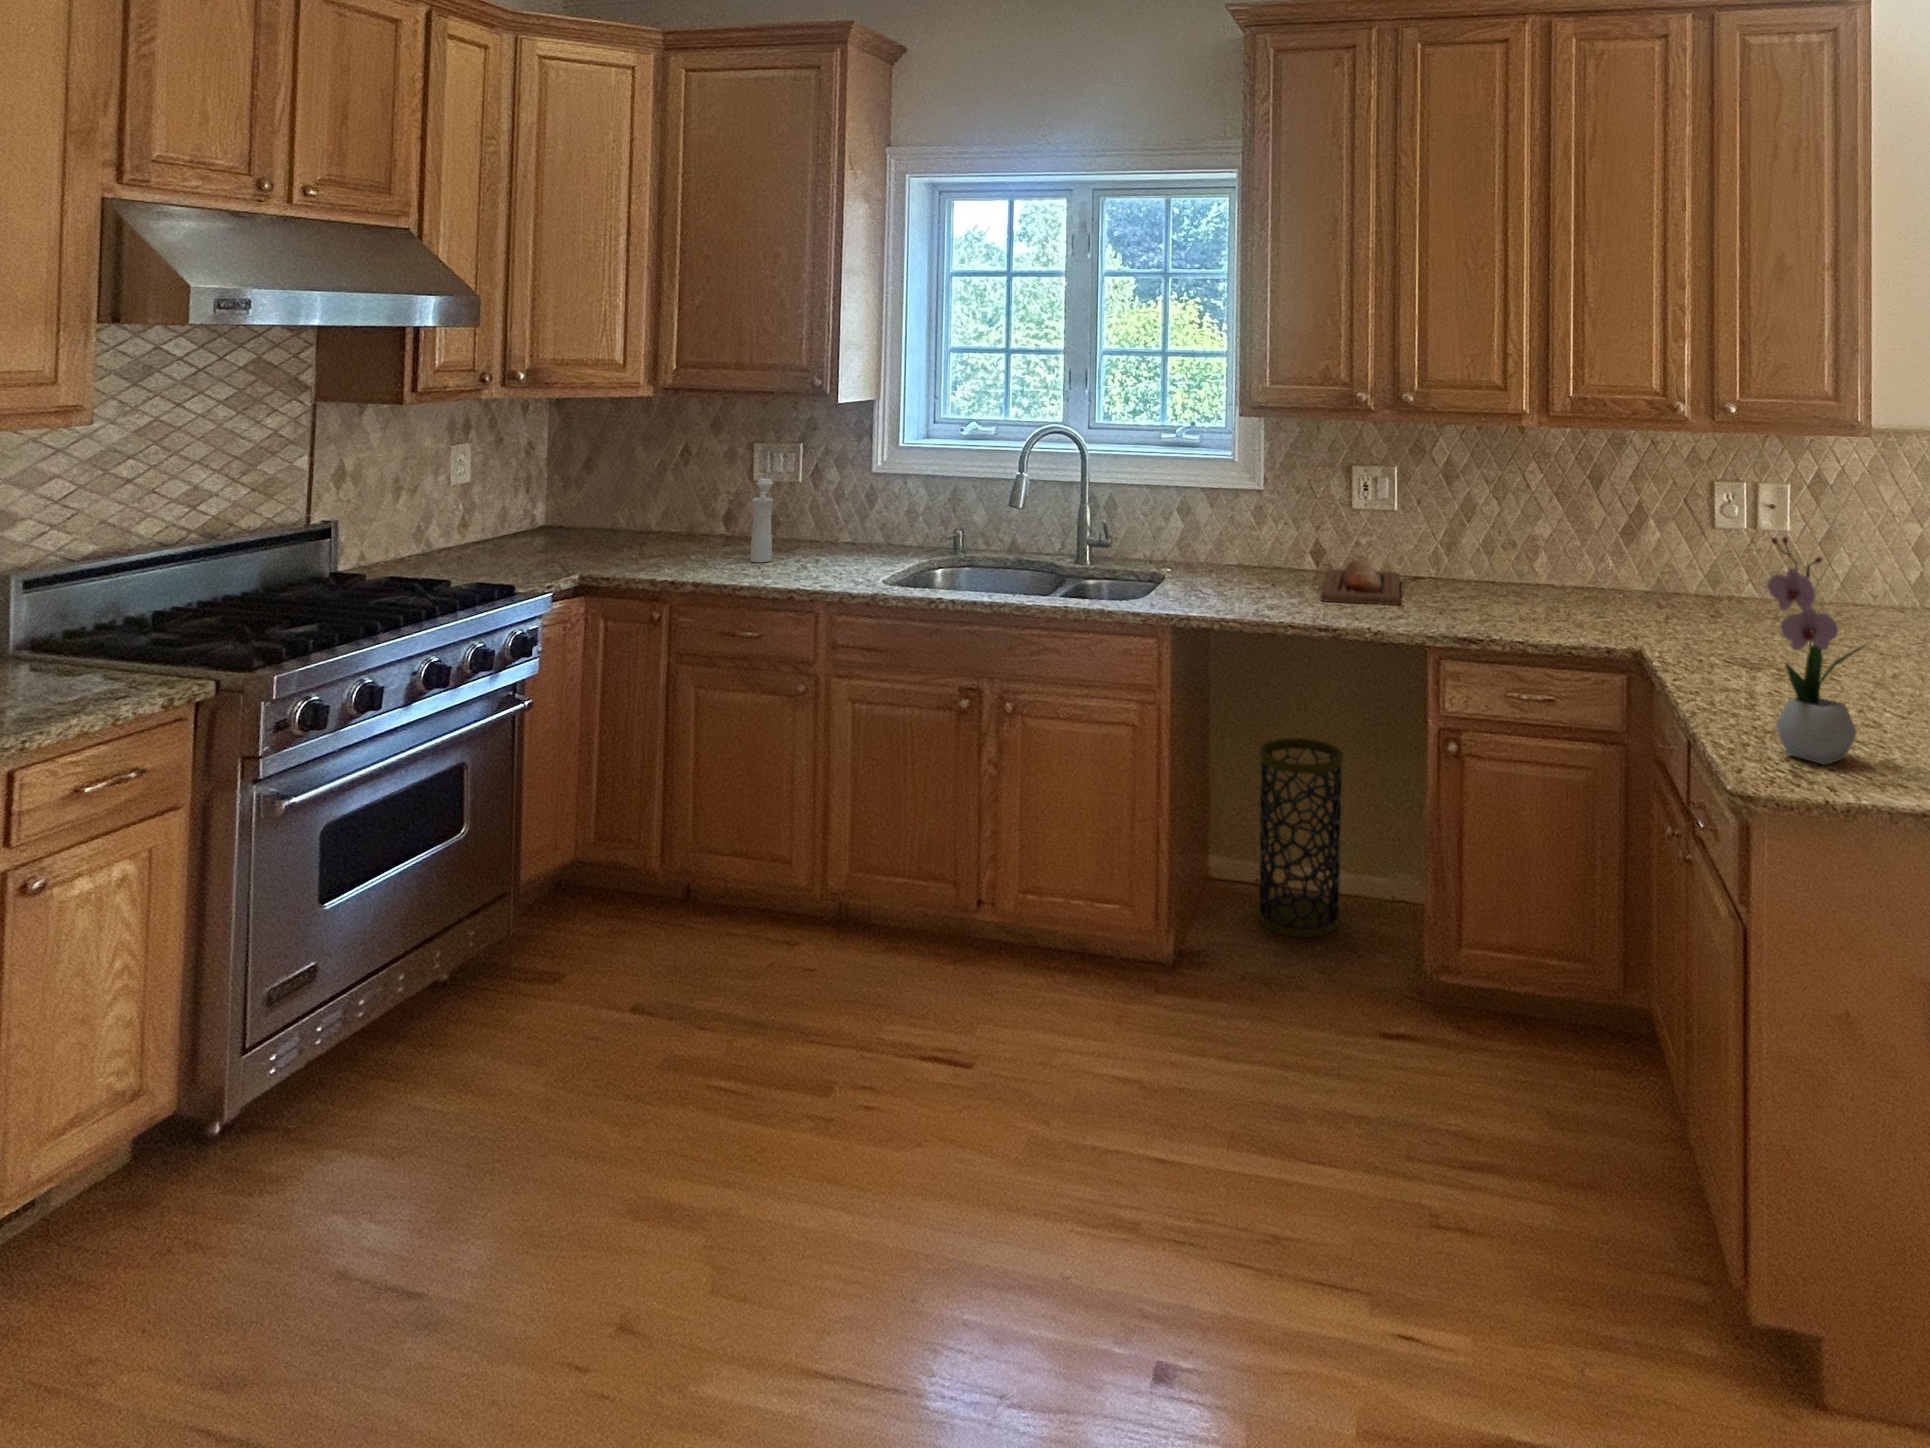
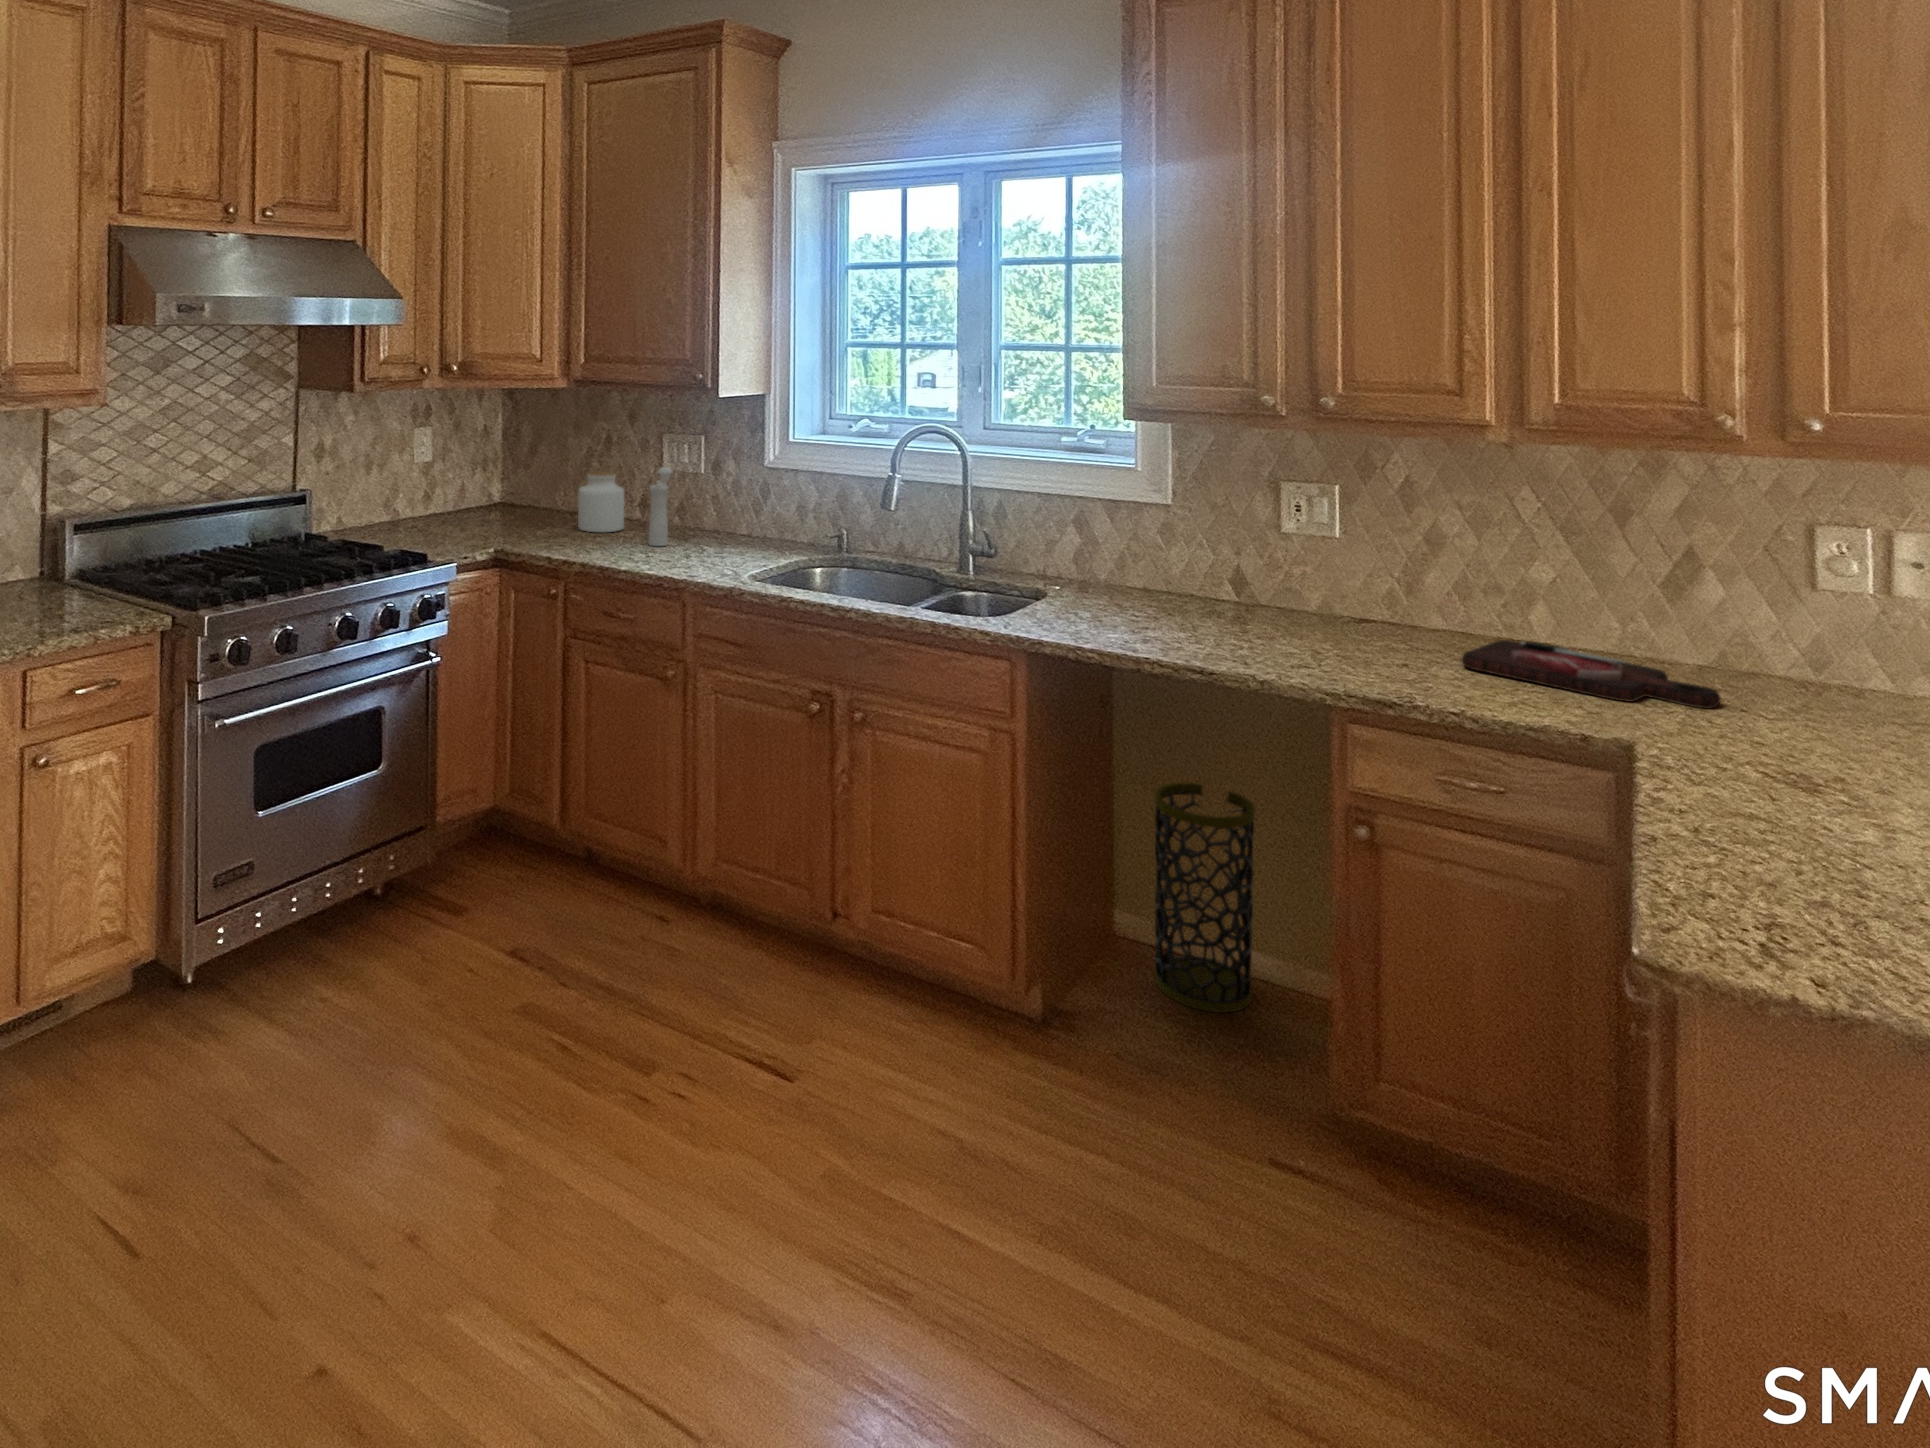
jar: none [659,487,713,553] -> present [578,472,624,532]
flower arrangement: present [1767,537,1865,765] -> none [1723,613,1900,938]
bread loaf: present [1320,560,1400,605] -> none [1214,590,1331,648]
cutting board: none [1512,585,1689,624] -> present [1461,640,1721,708]

